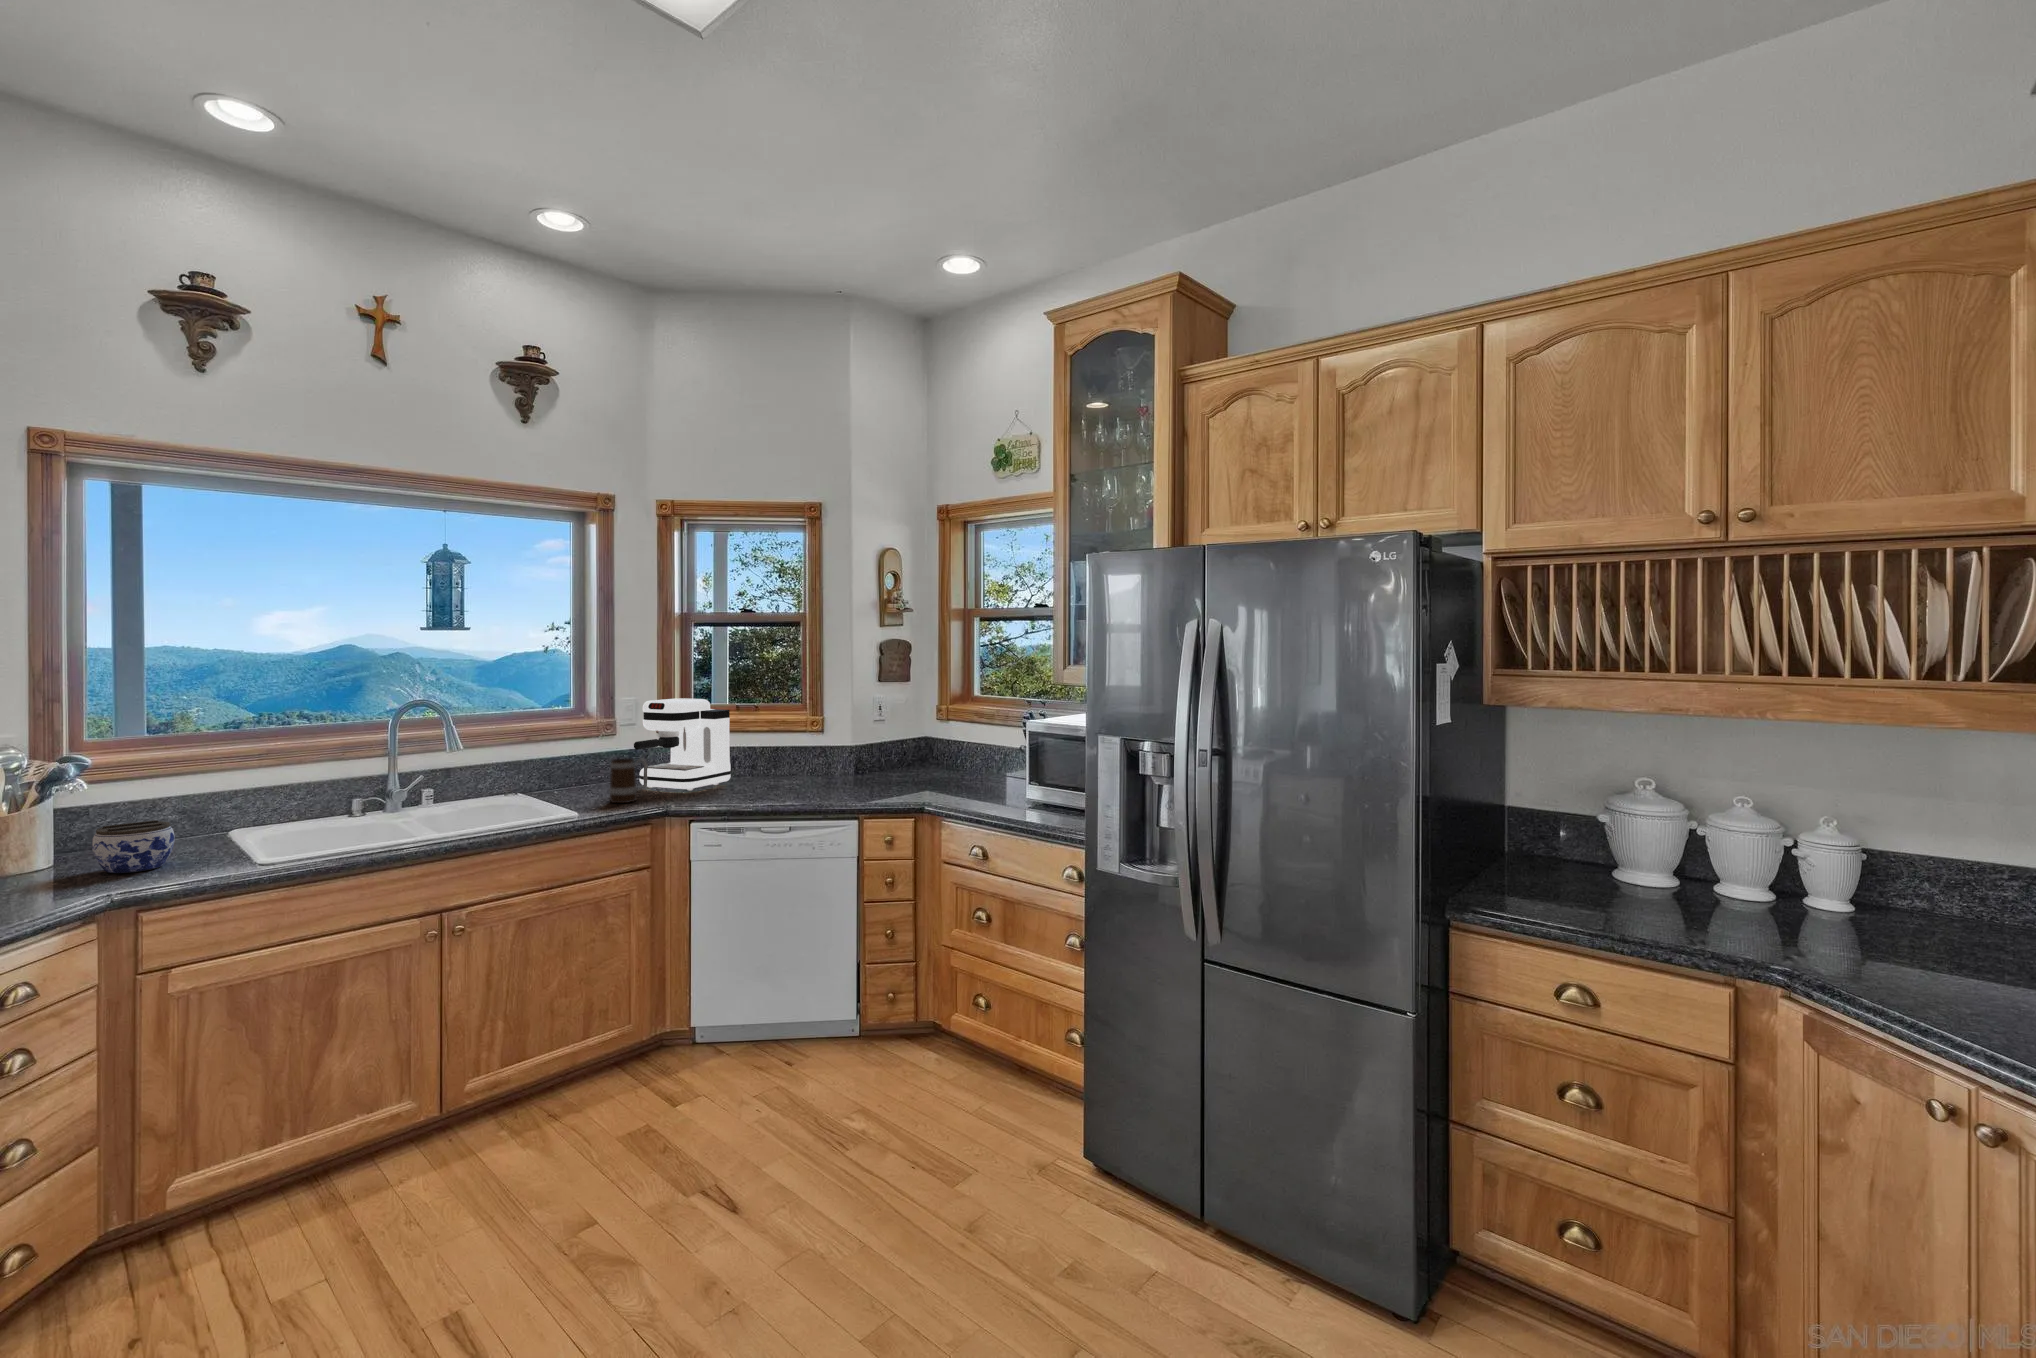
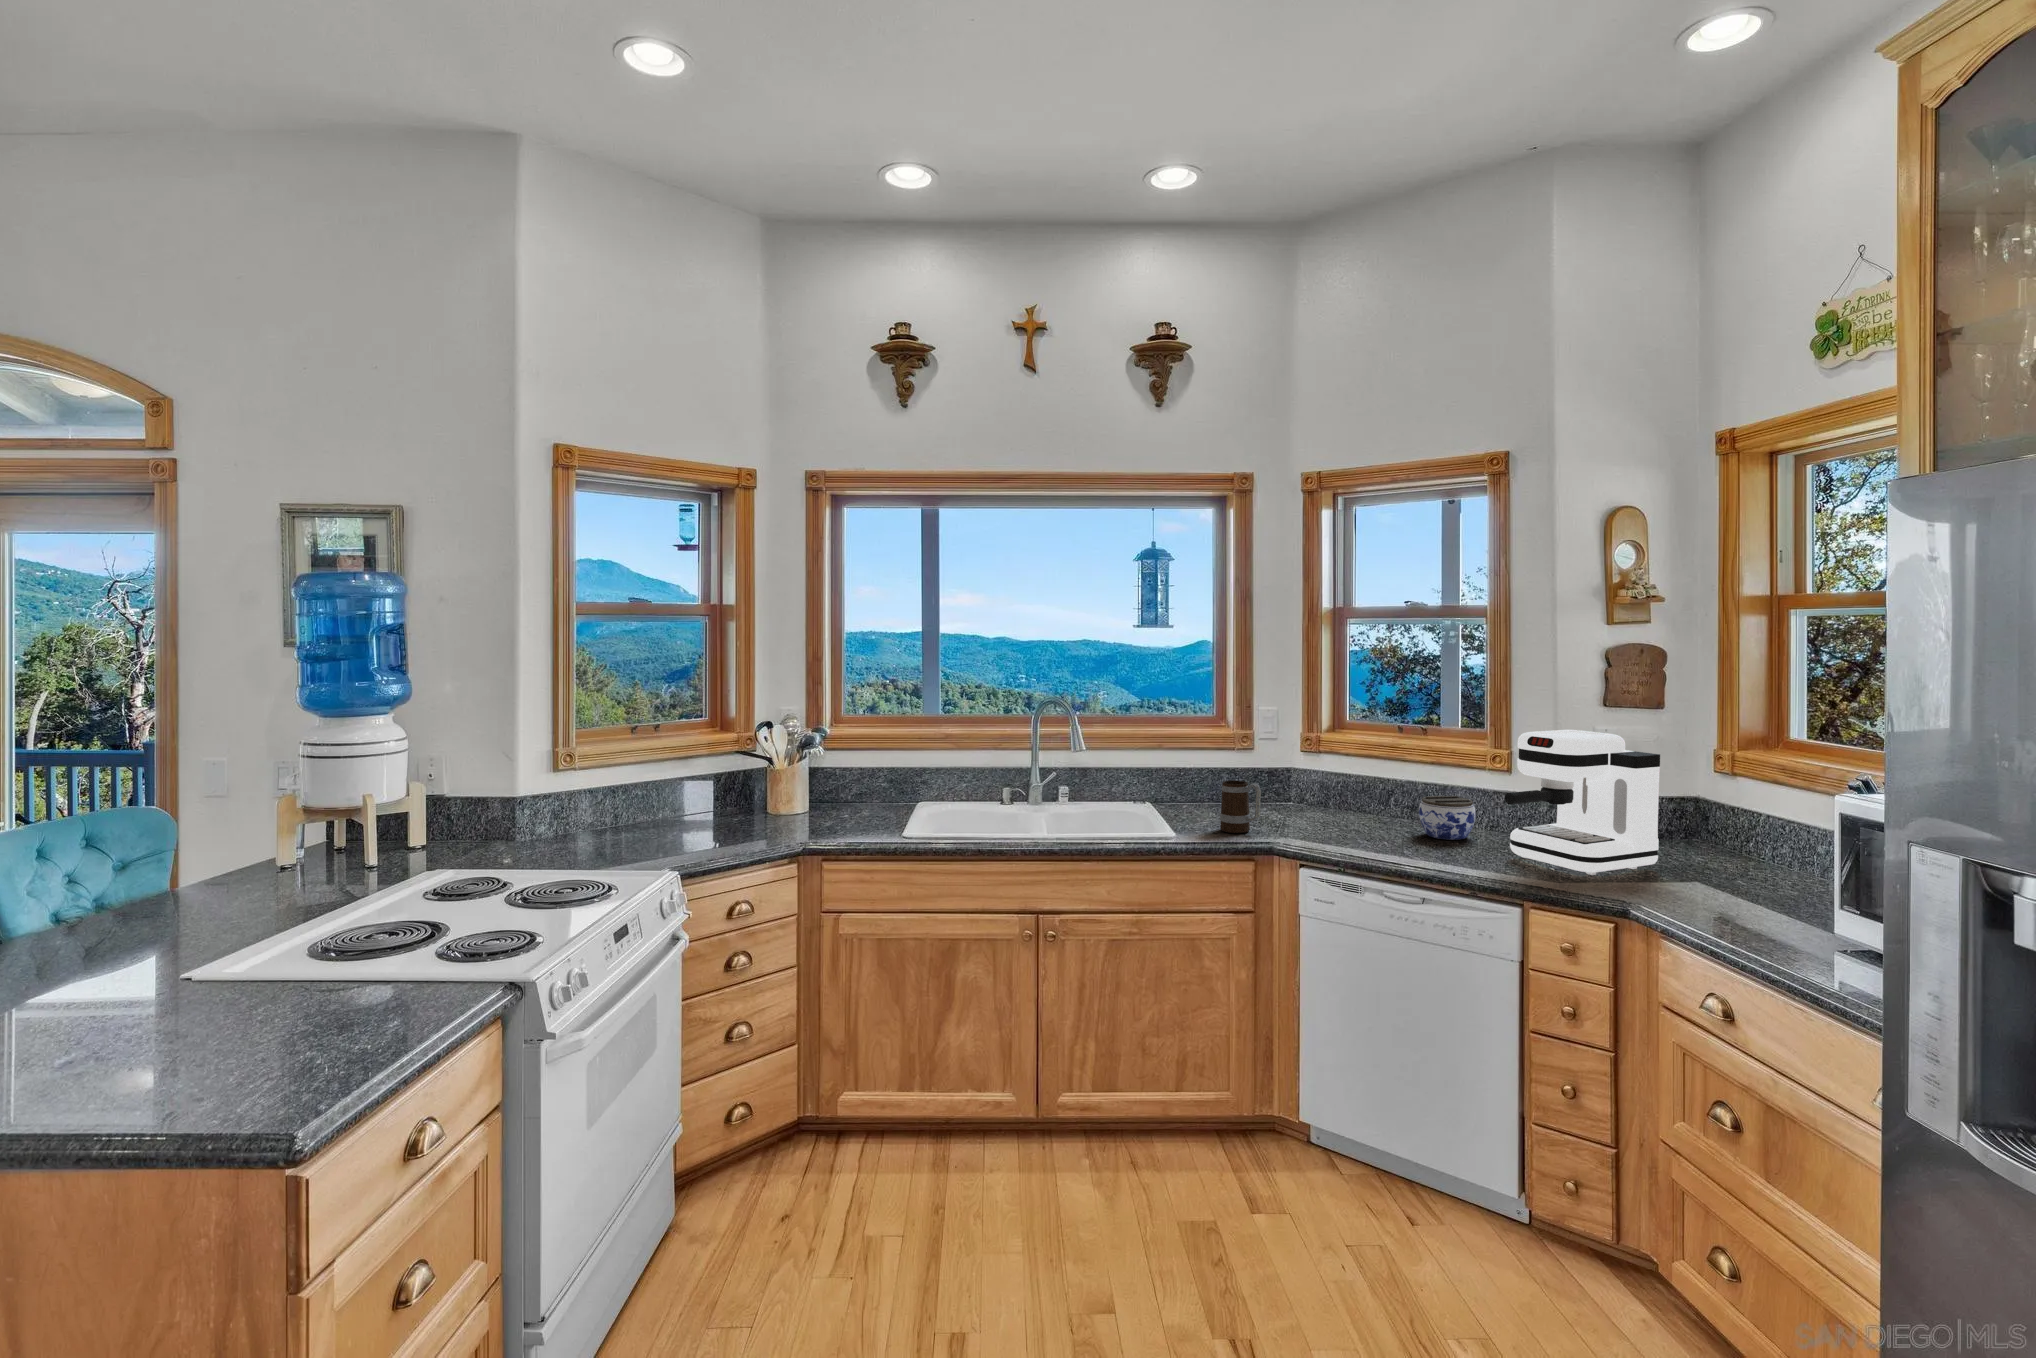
coffee maker: present [634,698,731,791] -> present [1505,730,1660,875]
jar: present [92,820,175,873] -> present [1419,796,1476,840]

